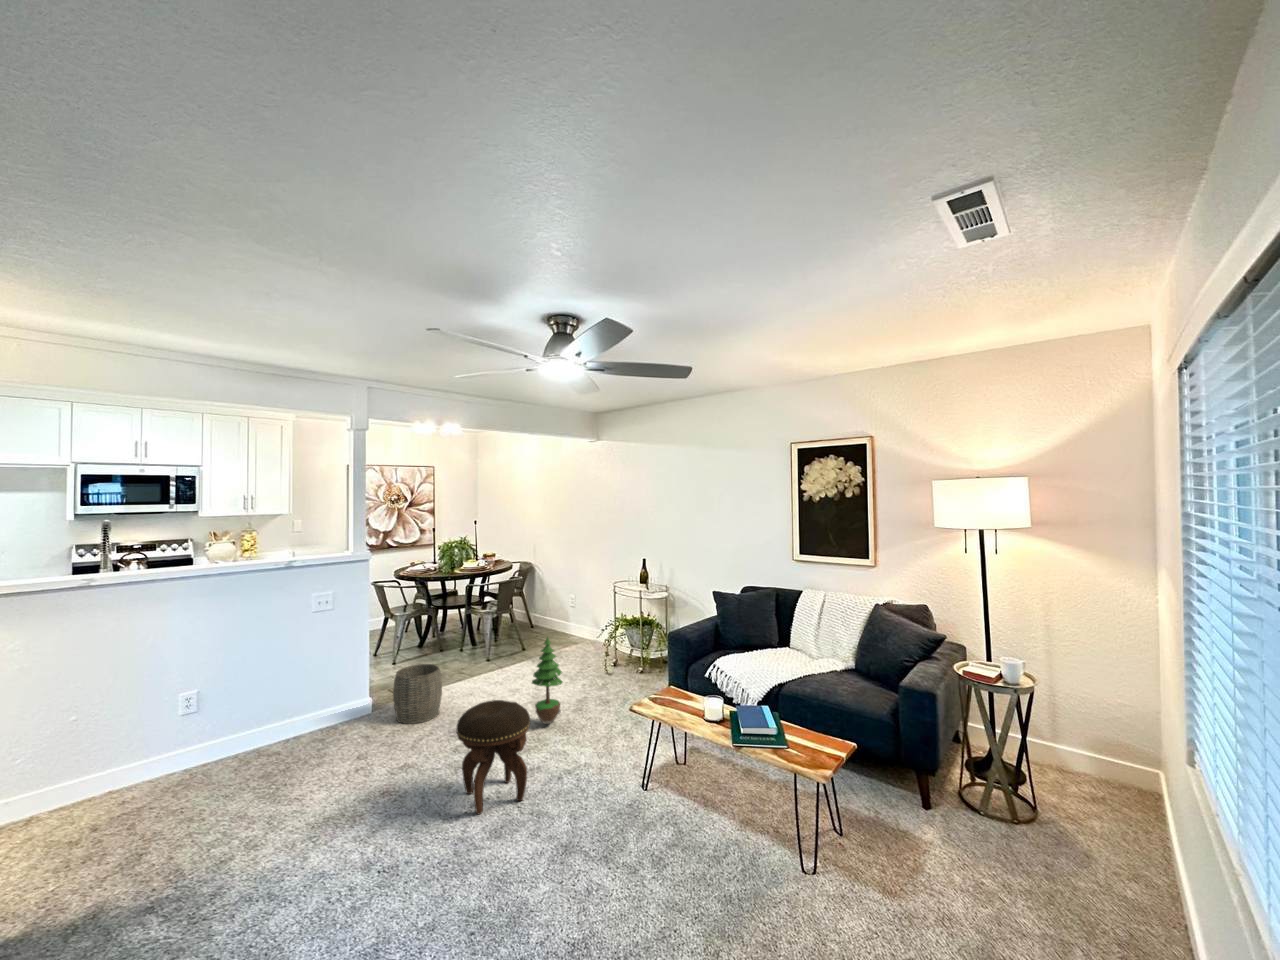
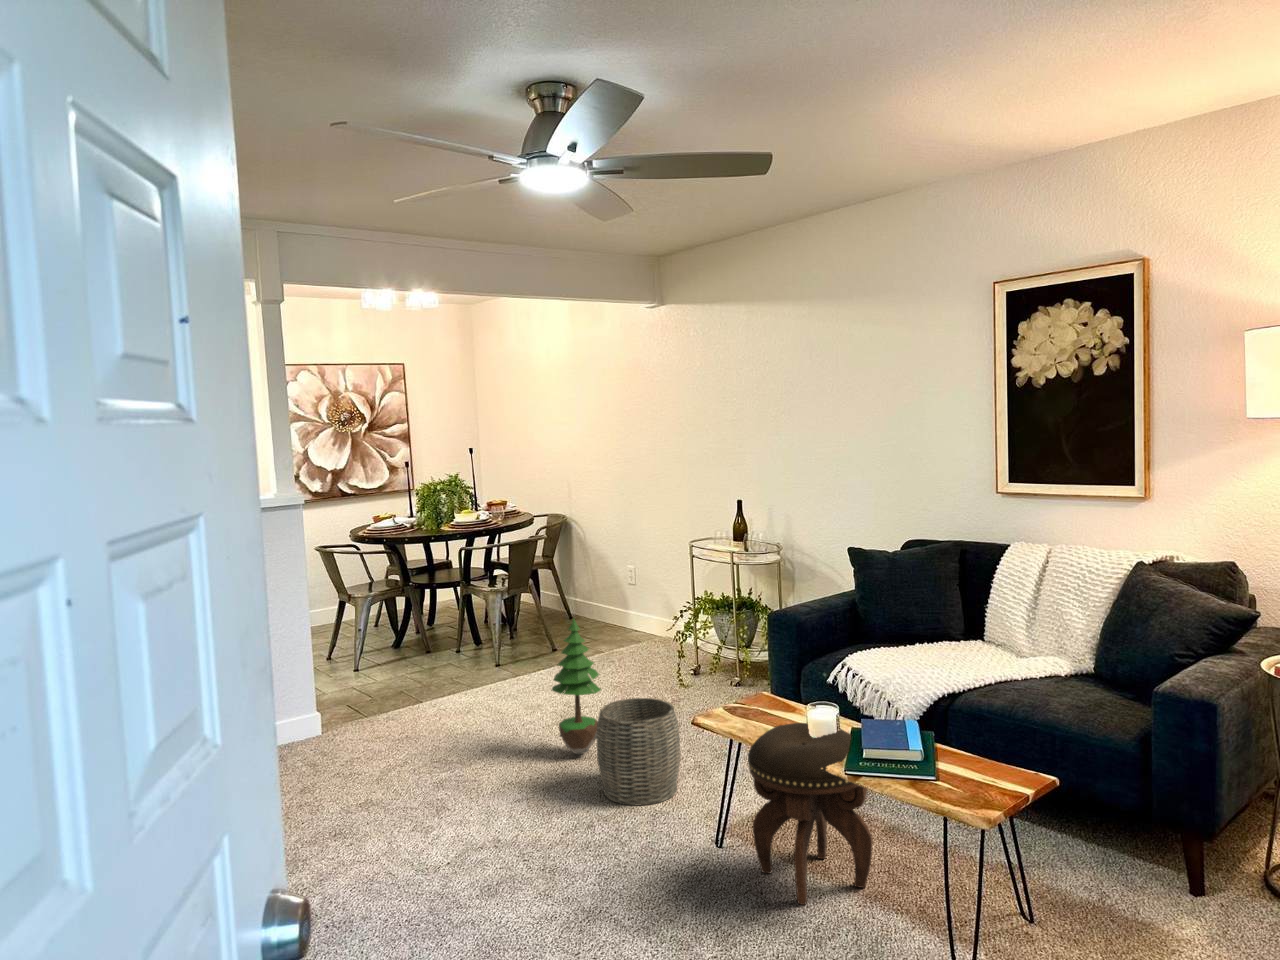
woven basket: present [393,664,442,724] -> present [597,698,680,805]
footstool: present [456,700,530,814] -> present [748,723,873,905]

